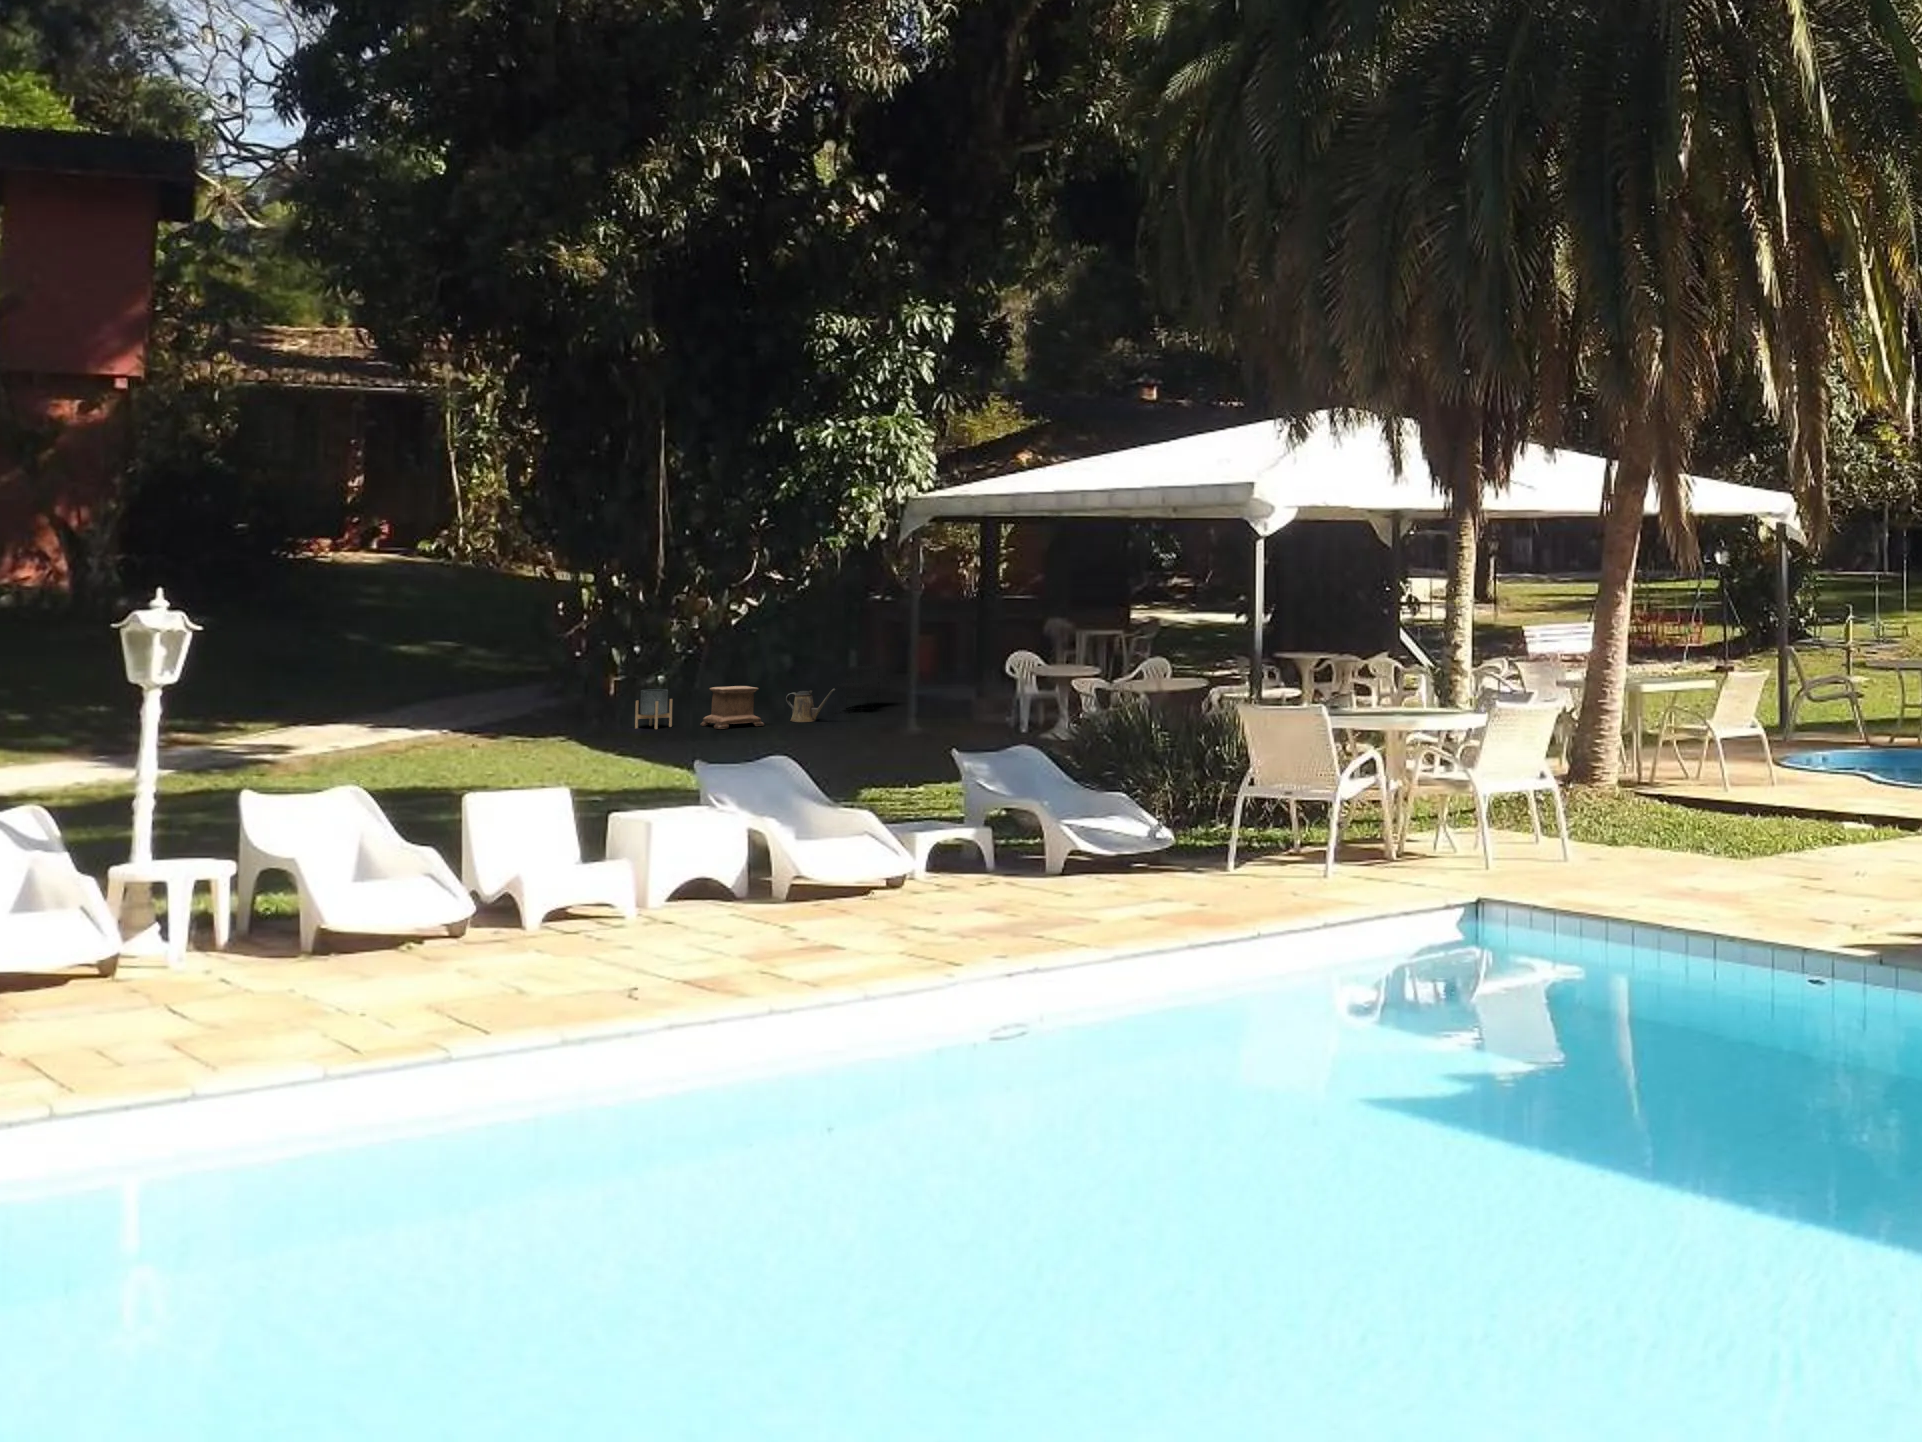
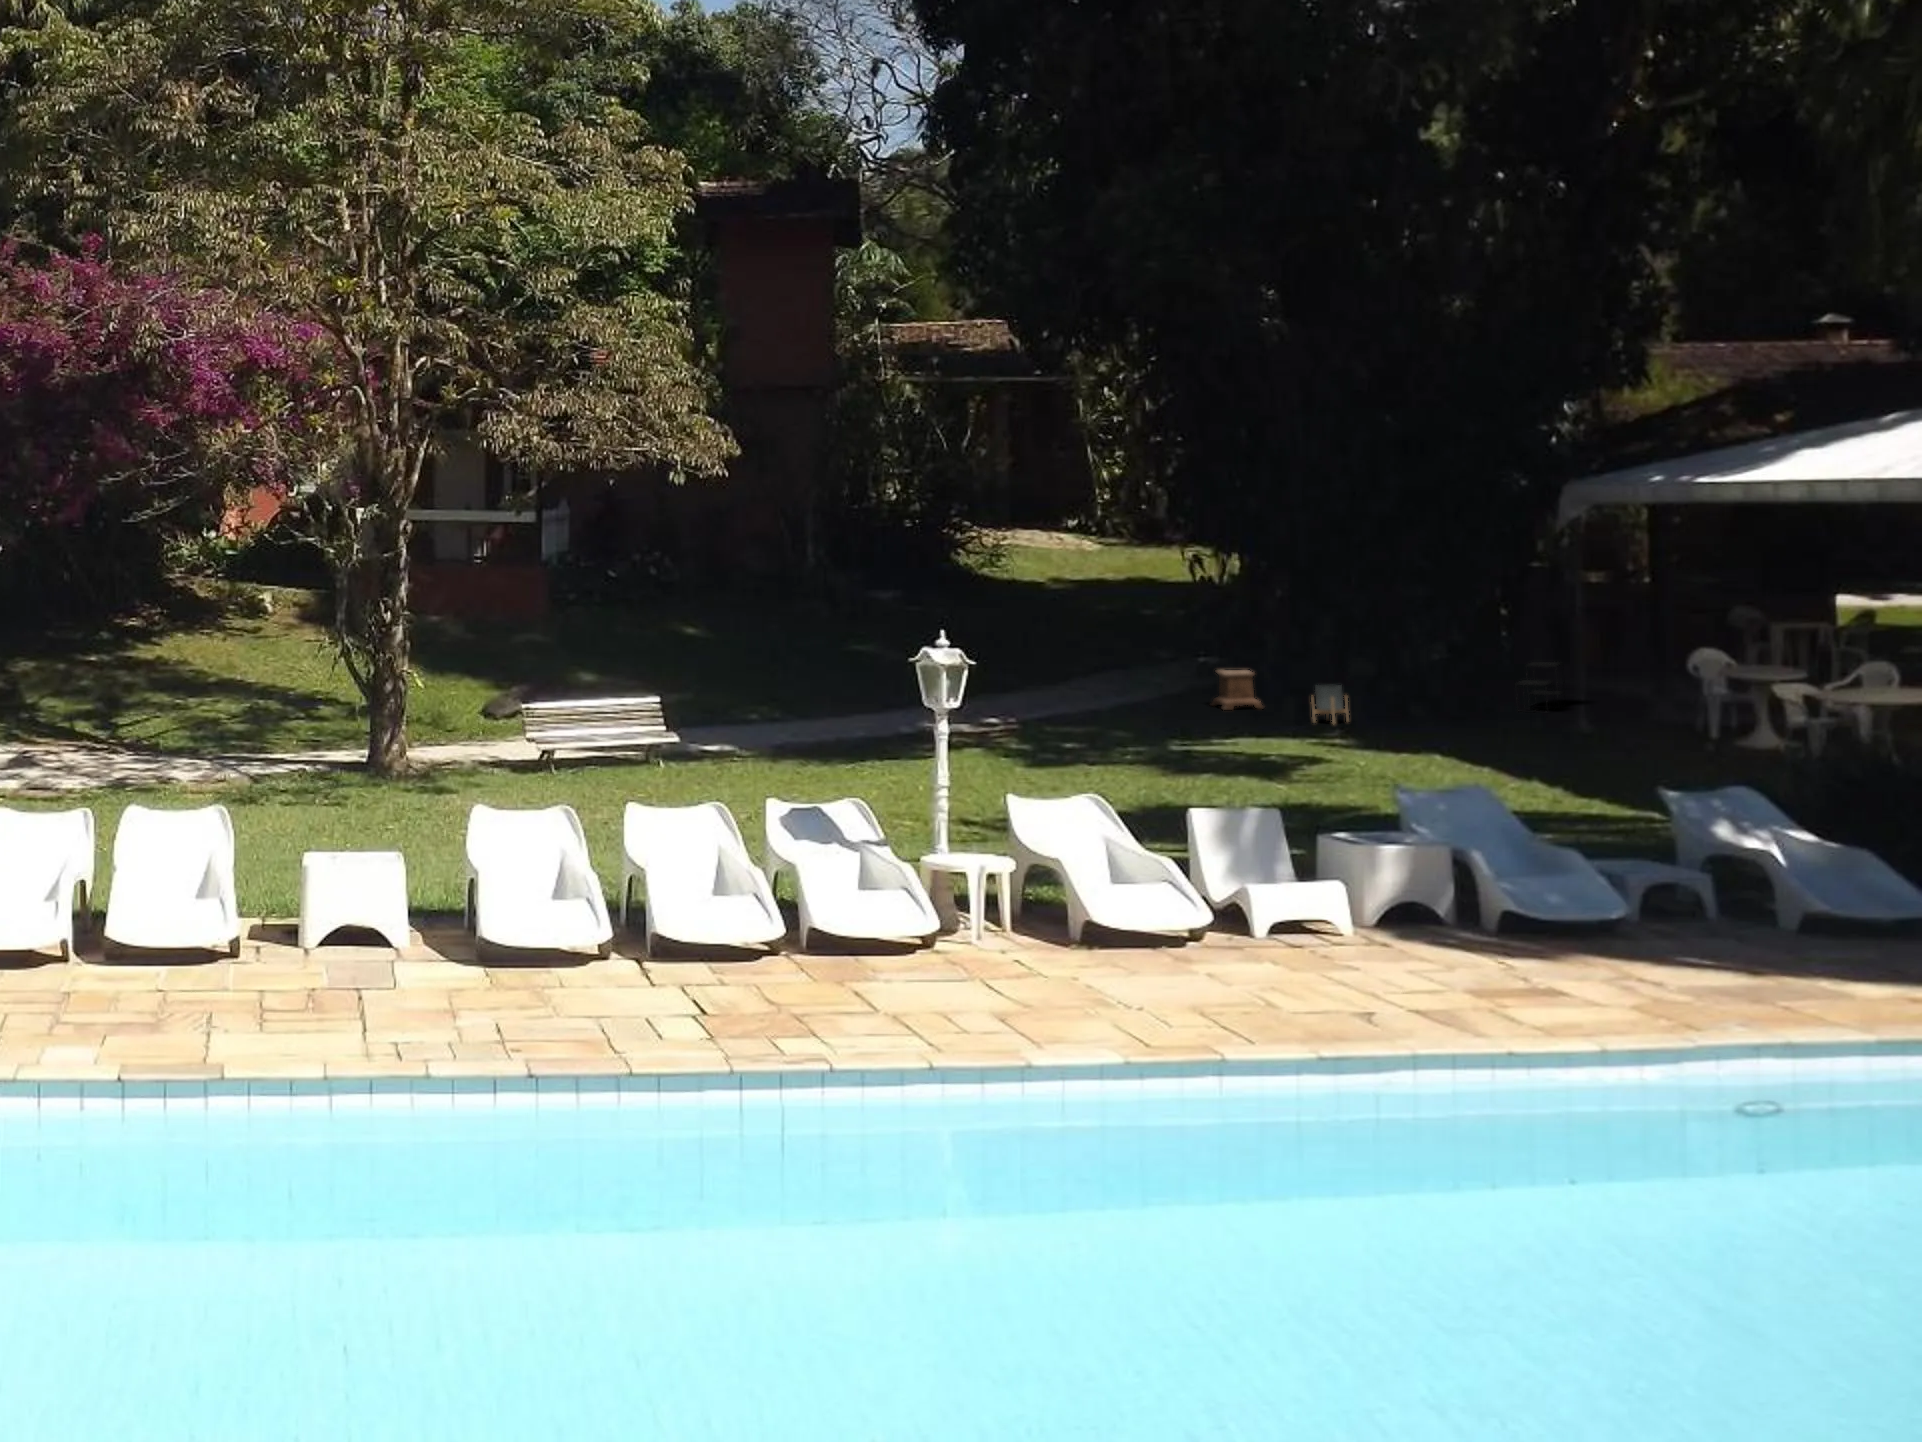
stool: present [700,686,764,729] -> present [1211,670,1263,710]
watering can: present [786,689,836,722] -> none [1464,687,1518,721]

